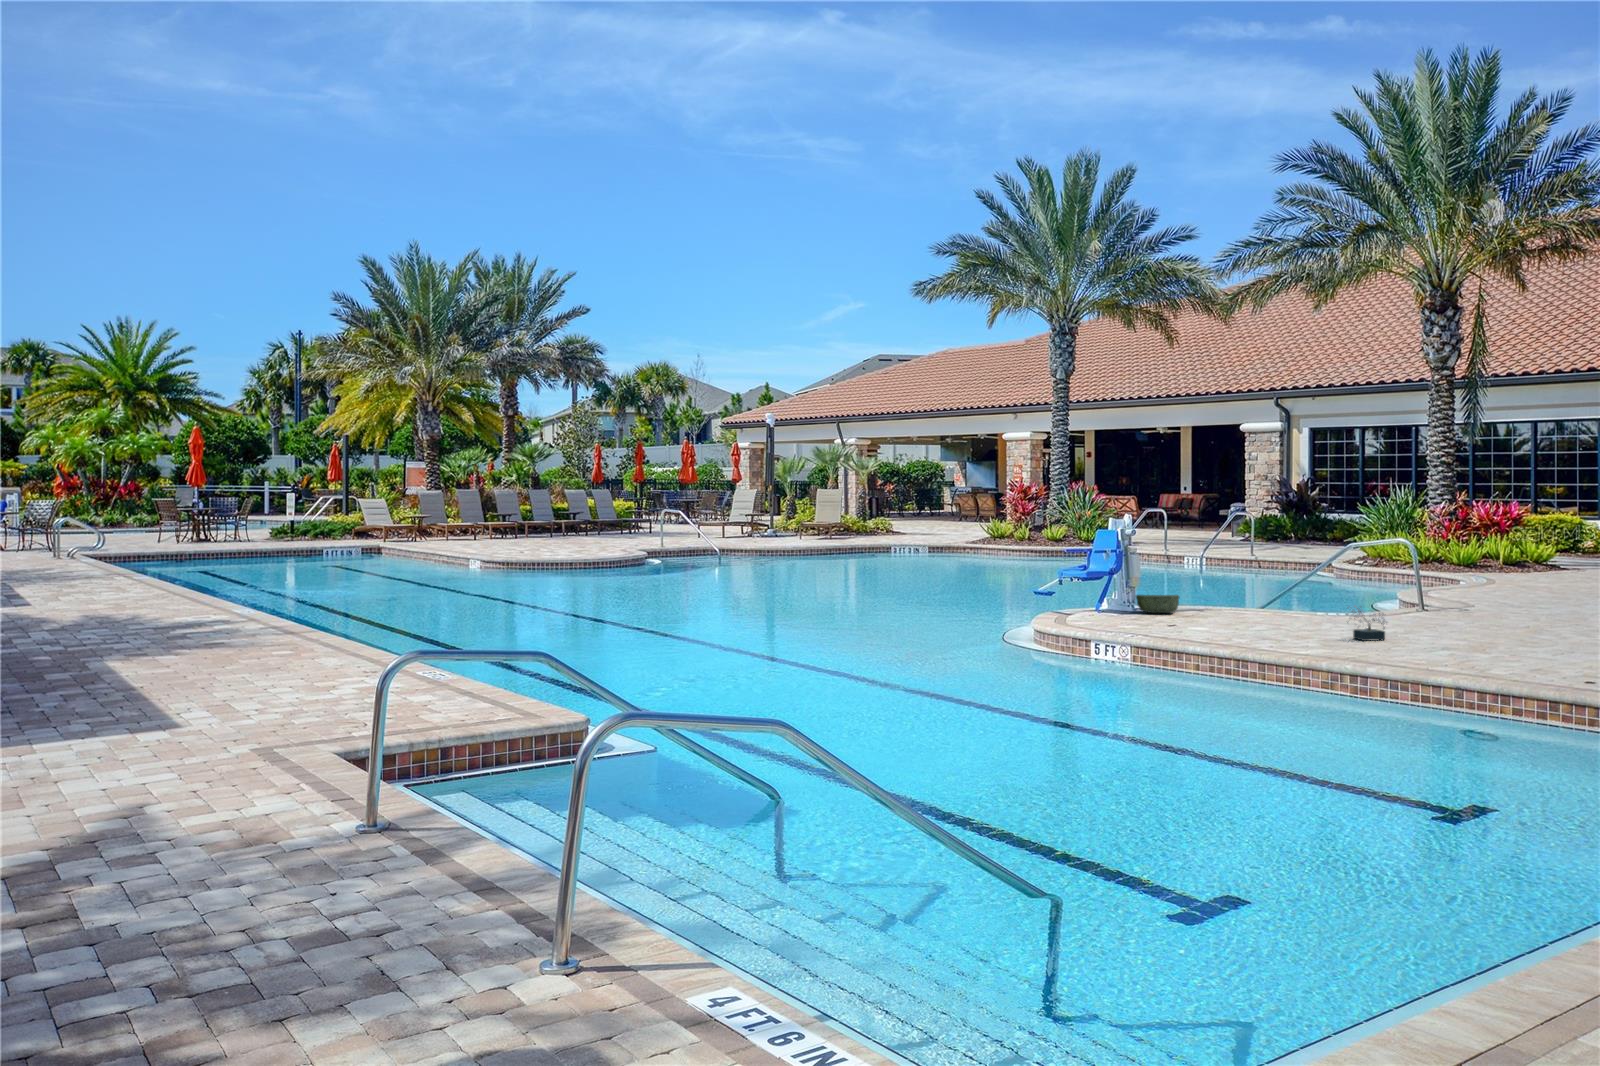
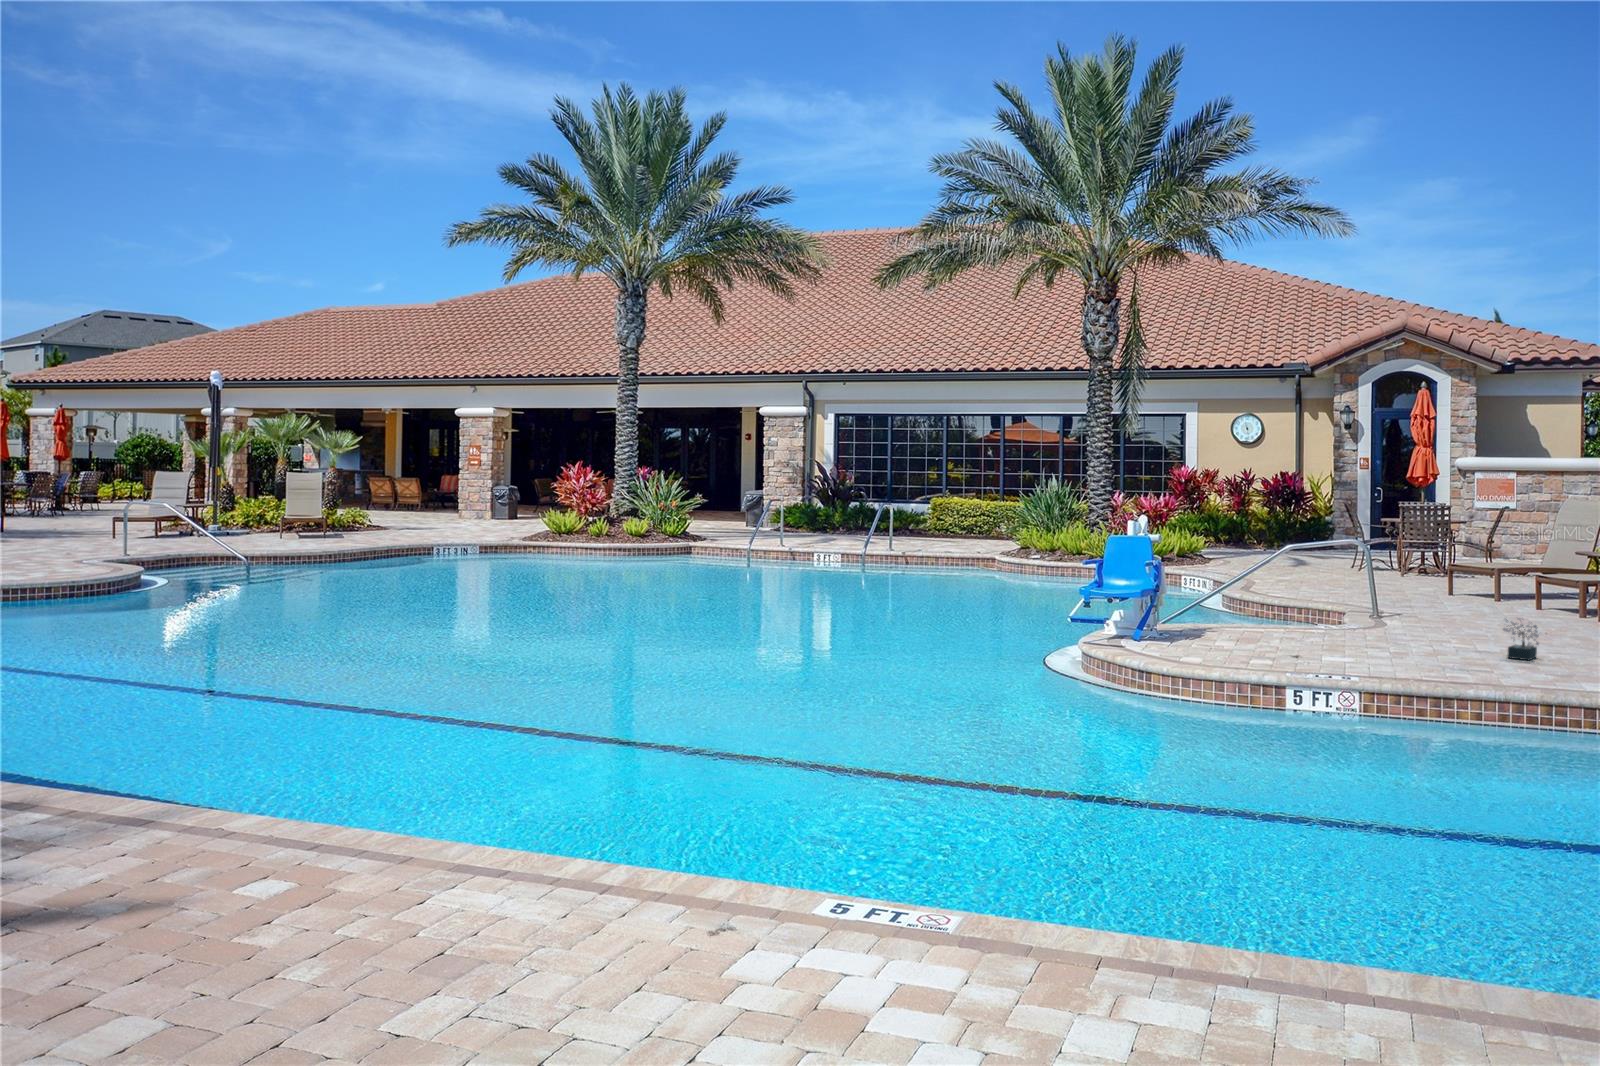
woven basket: present [1136,595,1179,613] -> none [1144,609,1207,635]

